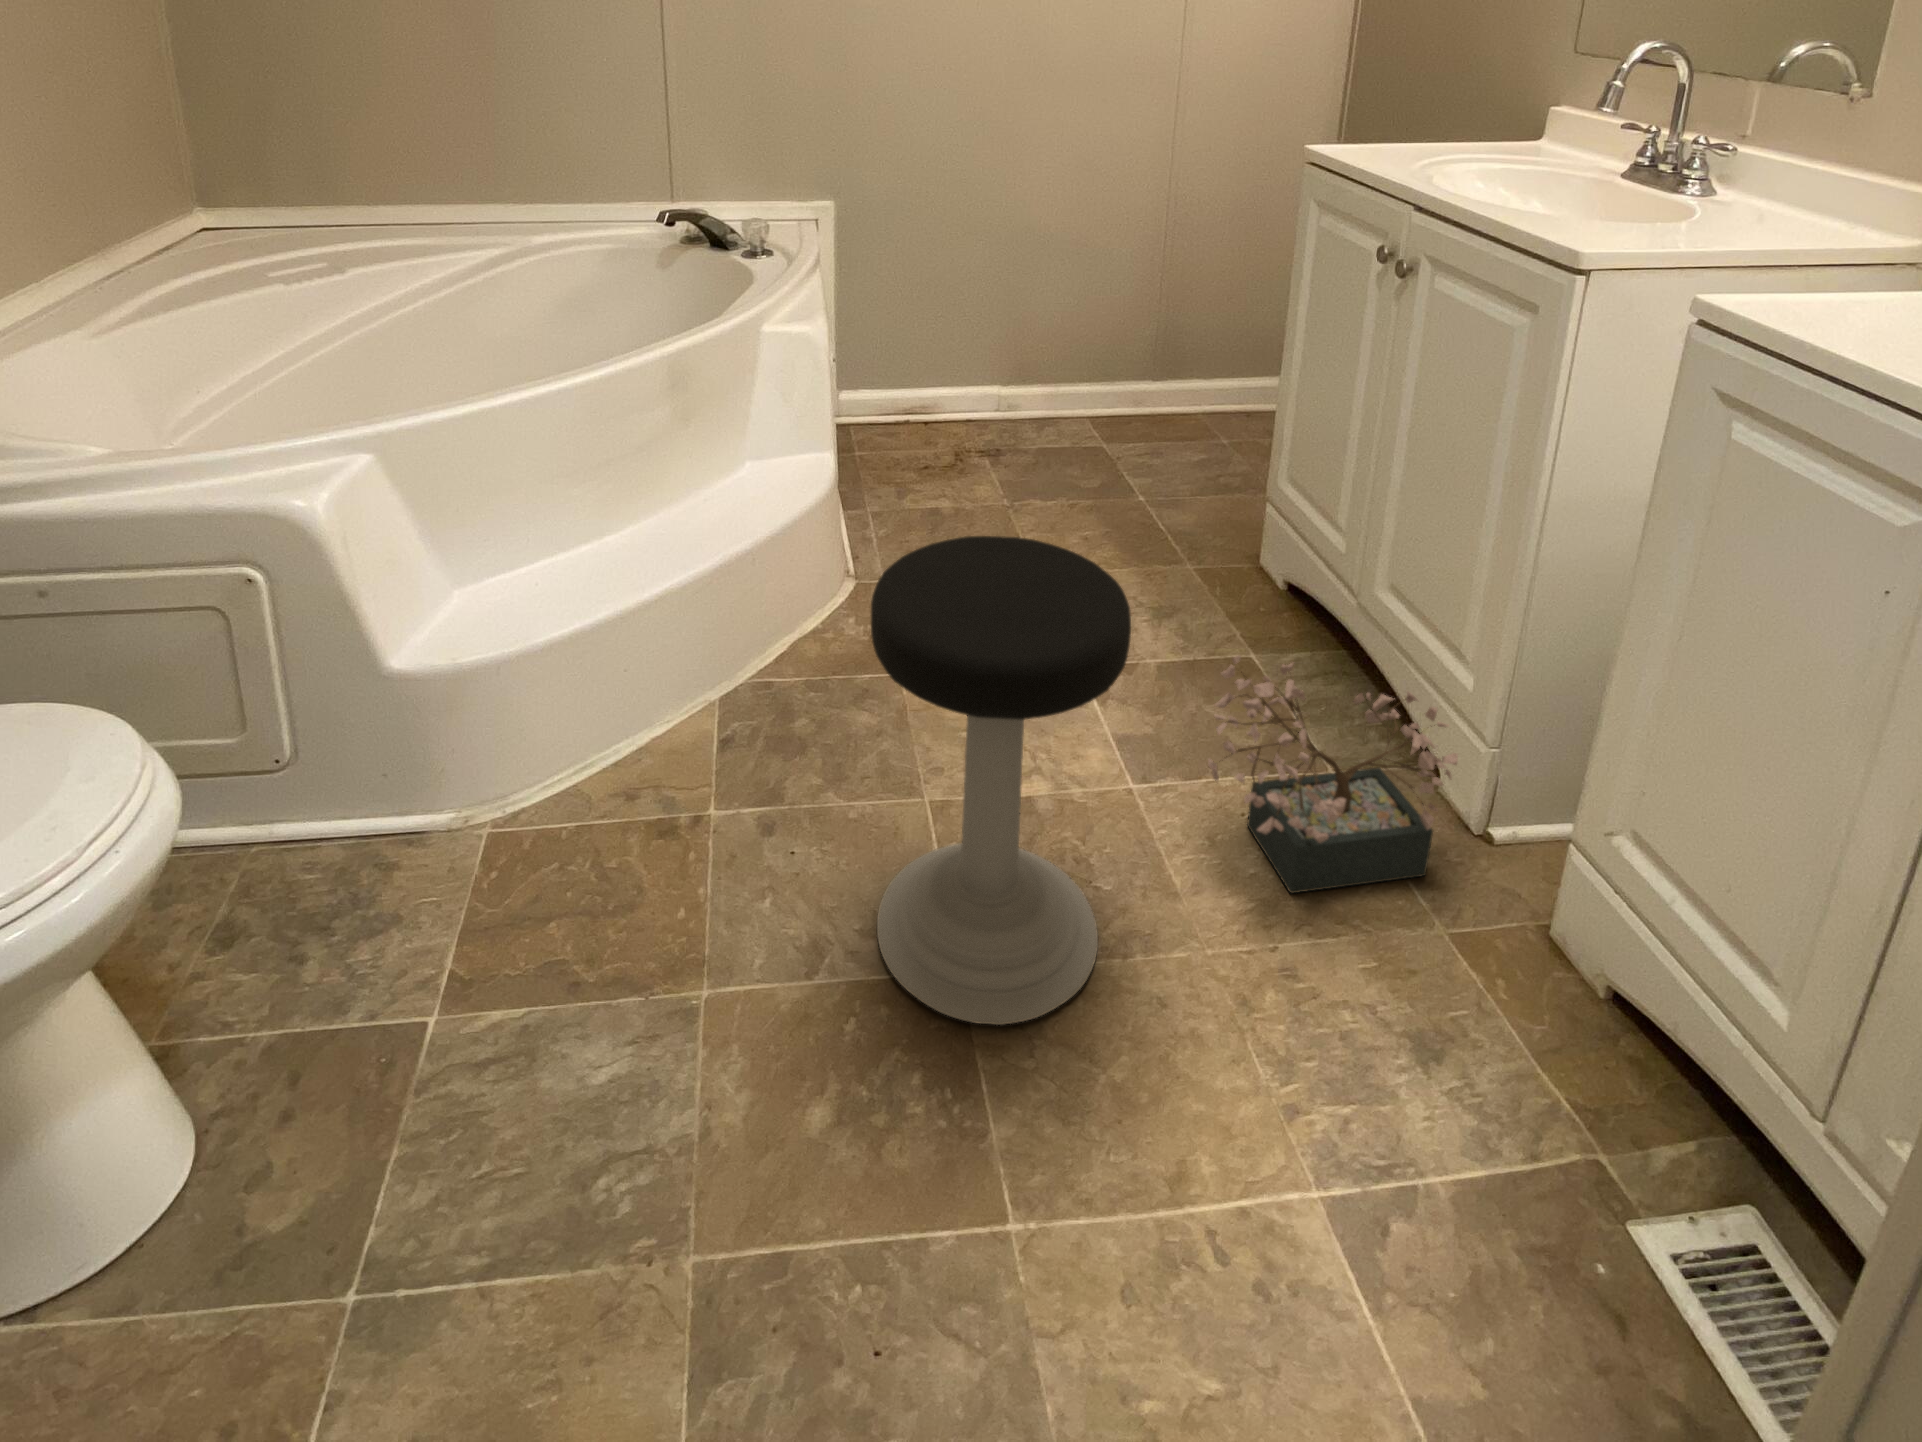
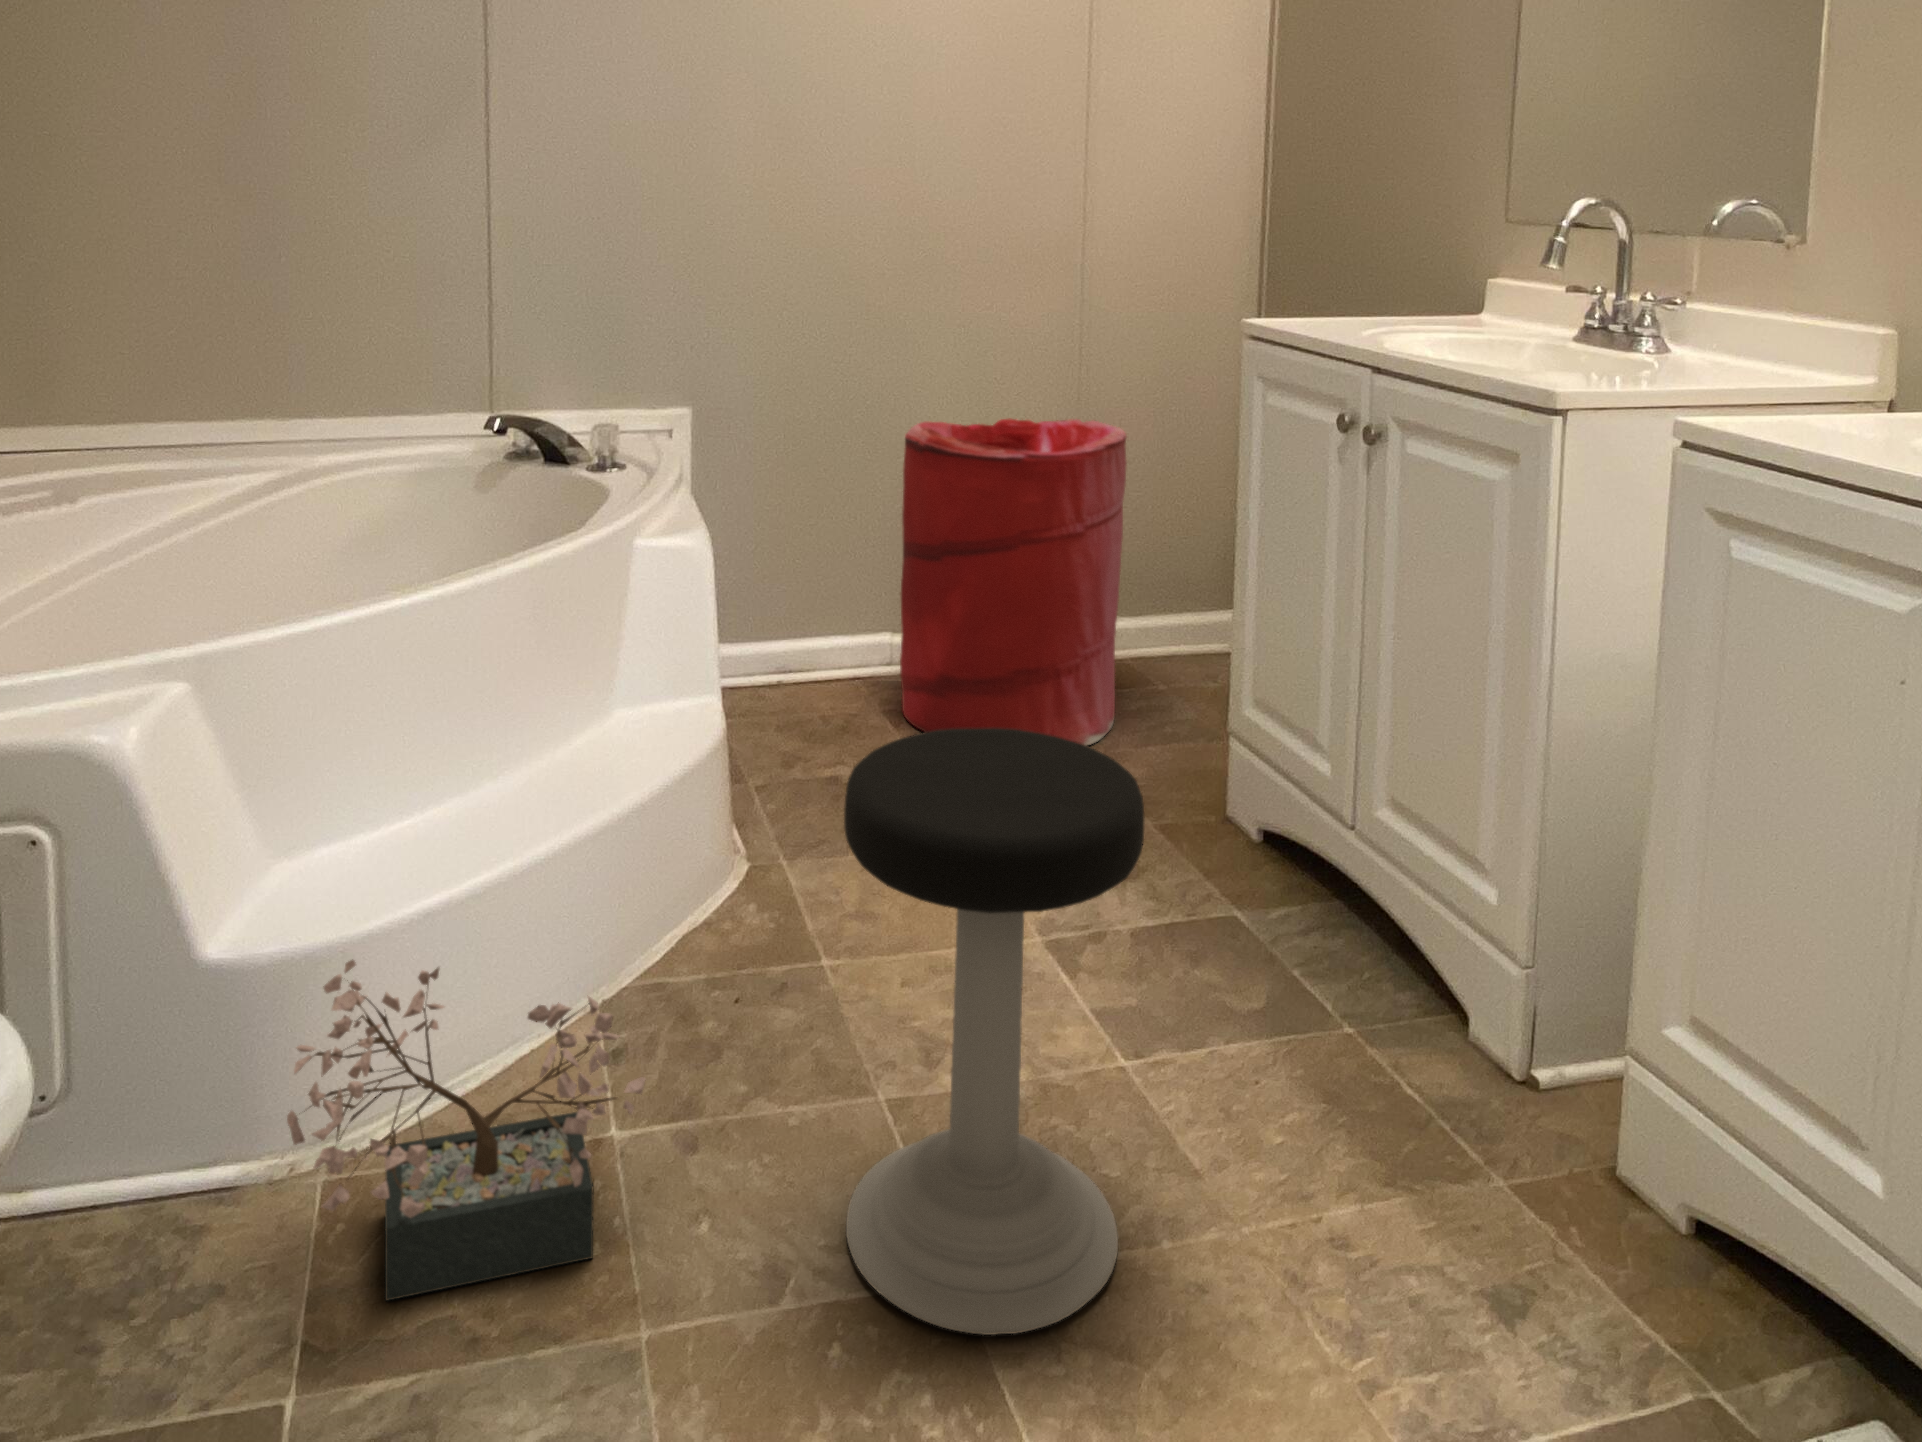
laundry hamper: none [1001,214,1200,497] -> present [900,419,1127,745]
decorative plant: present [1208,656,1458,893] -> present [287,959,645,1300]

